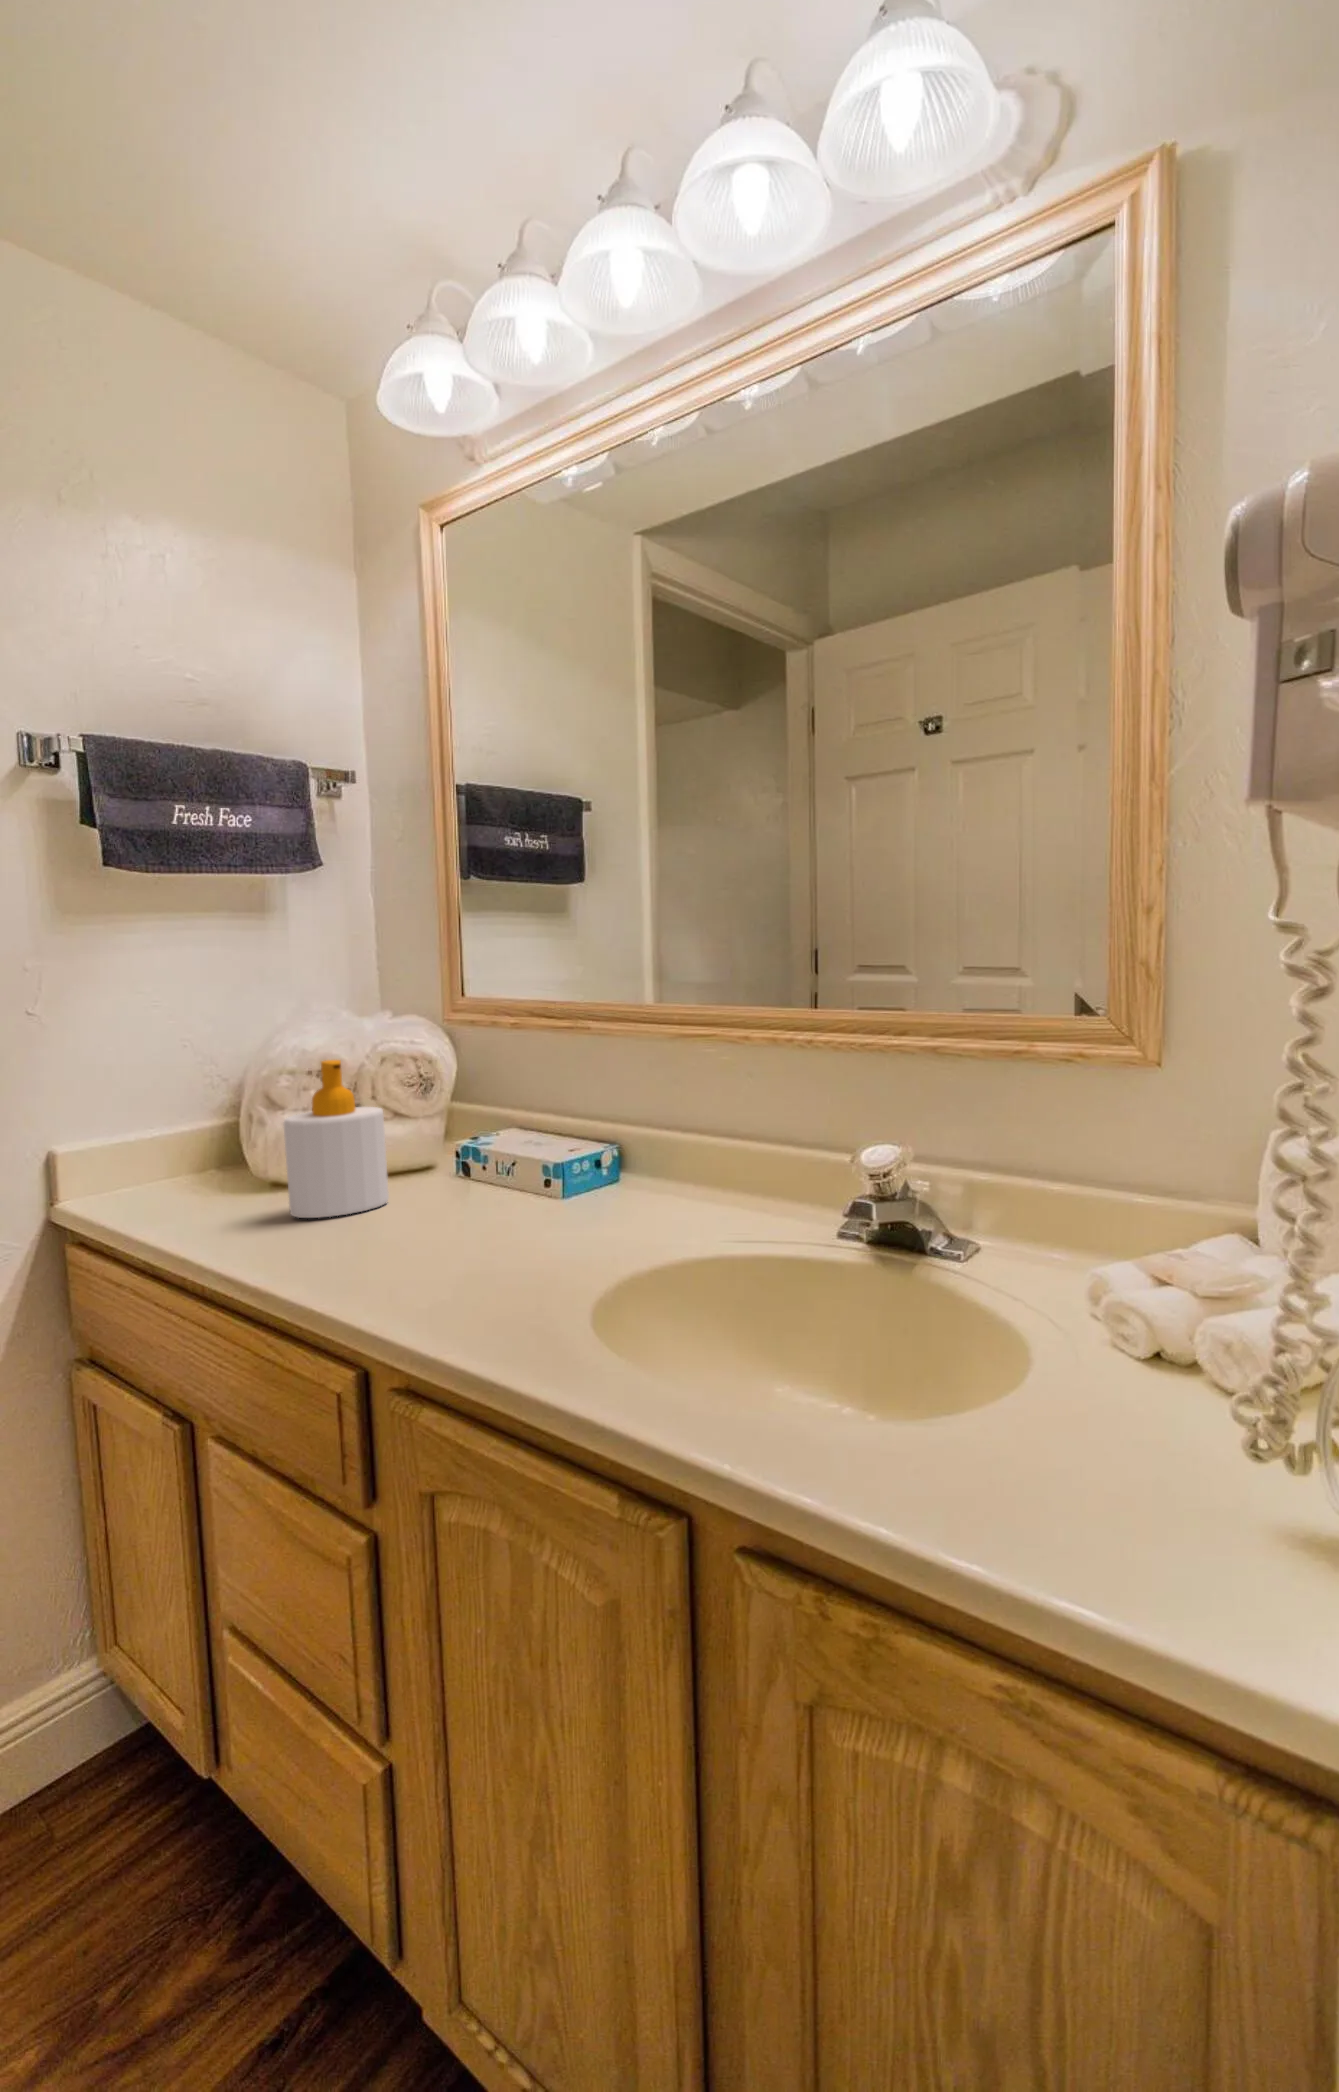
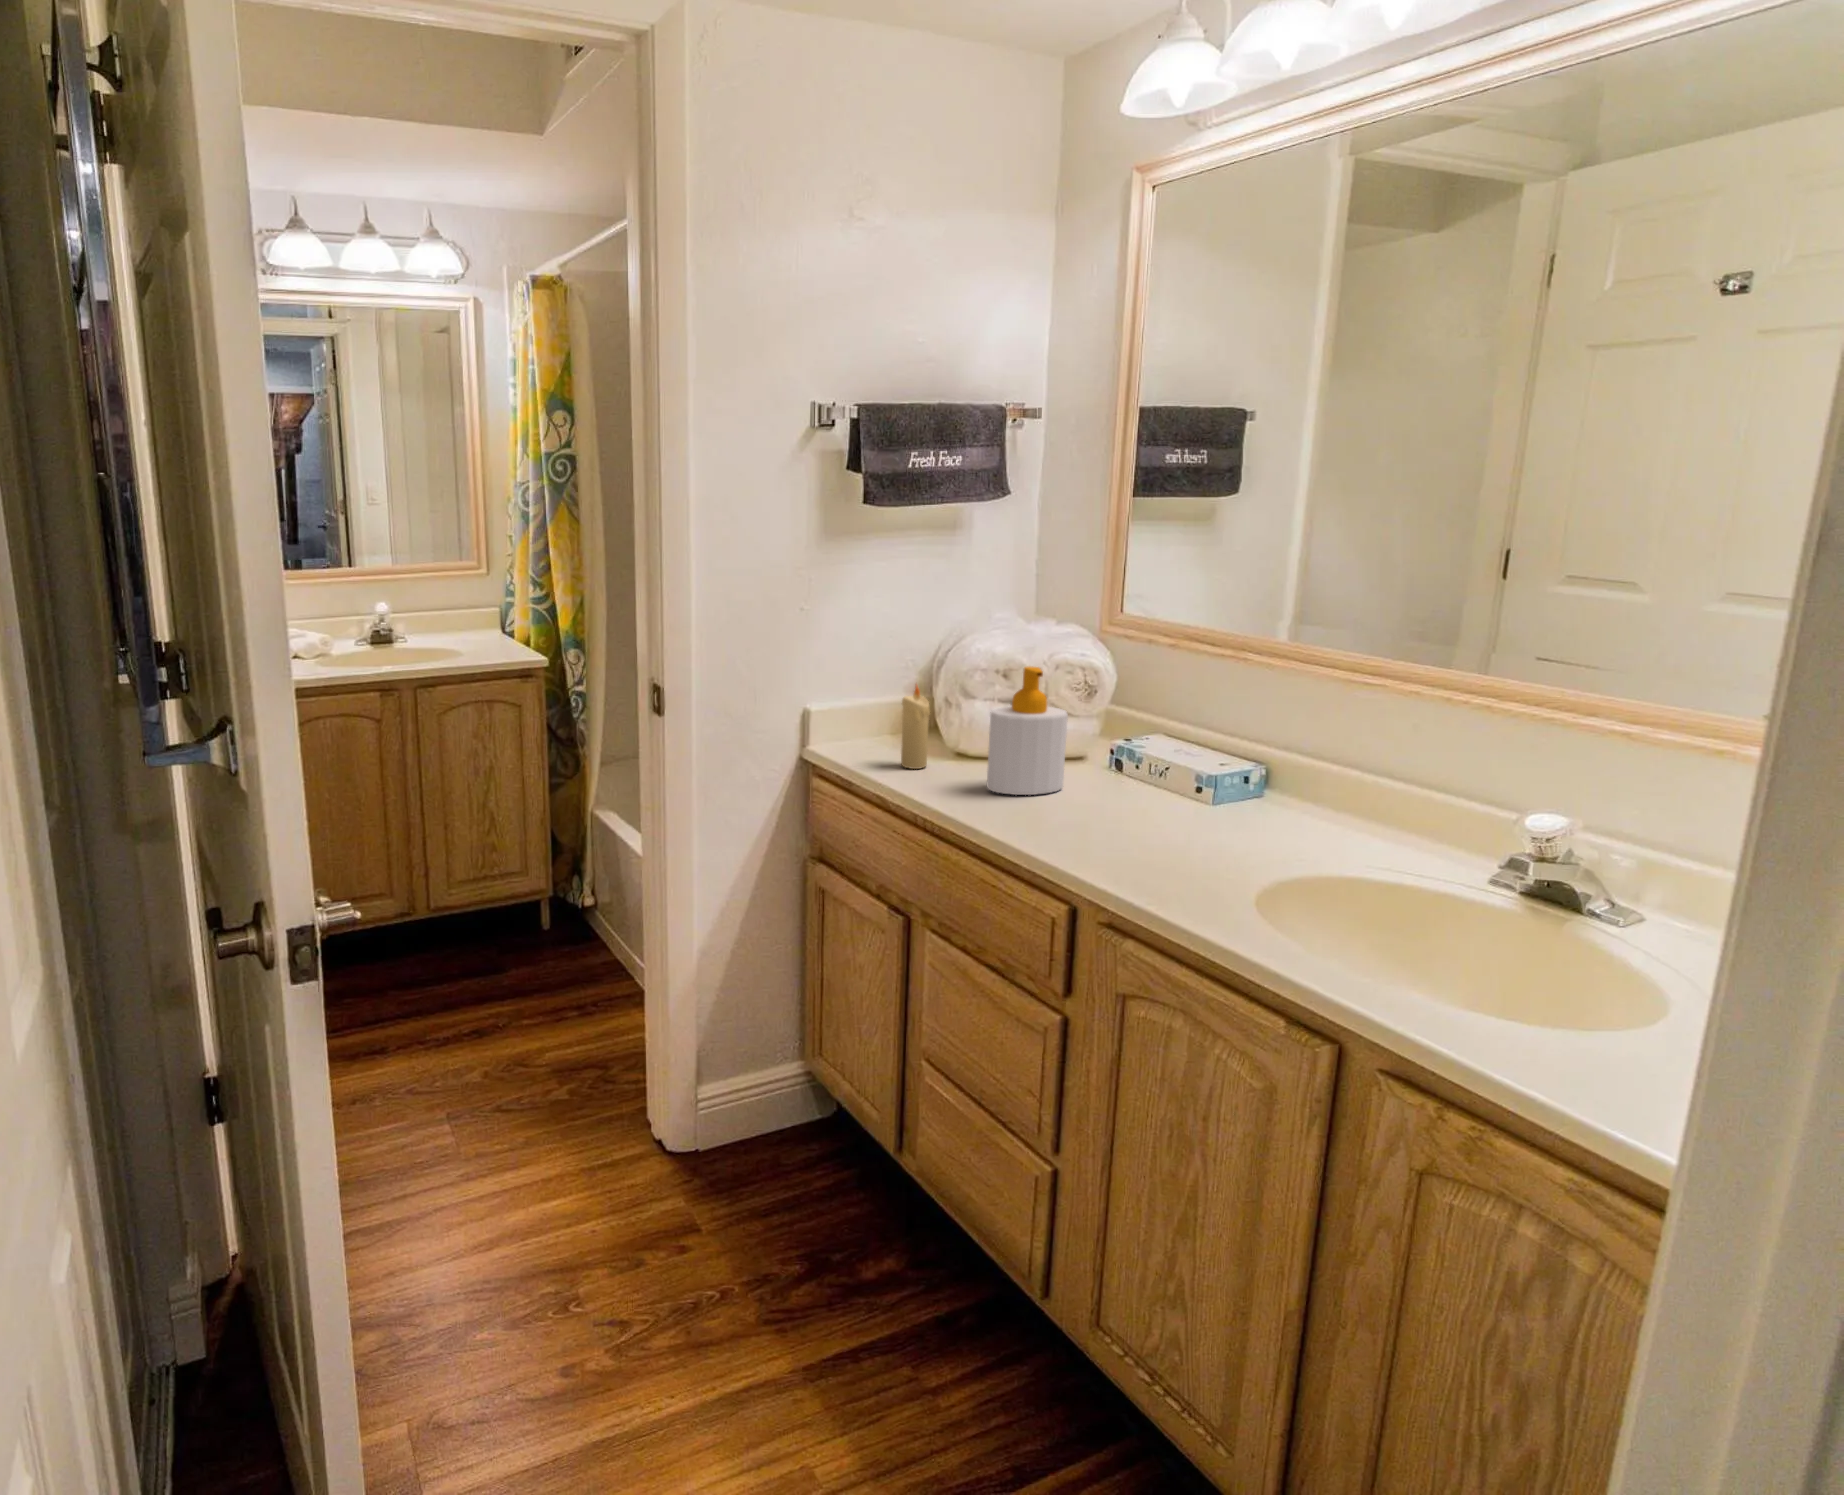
candle: none [188,1098,230,1205] -> present [901,686,930,769]

